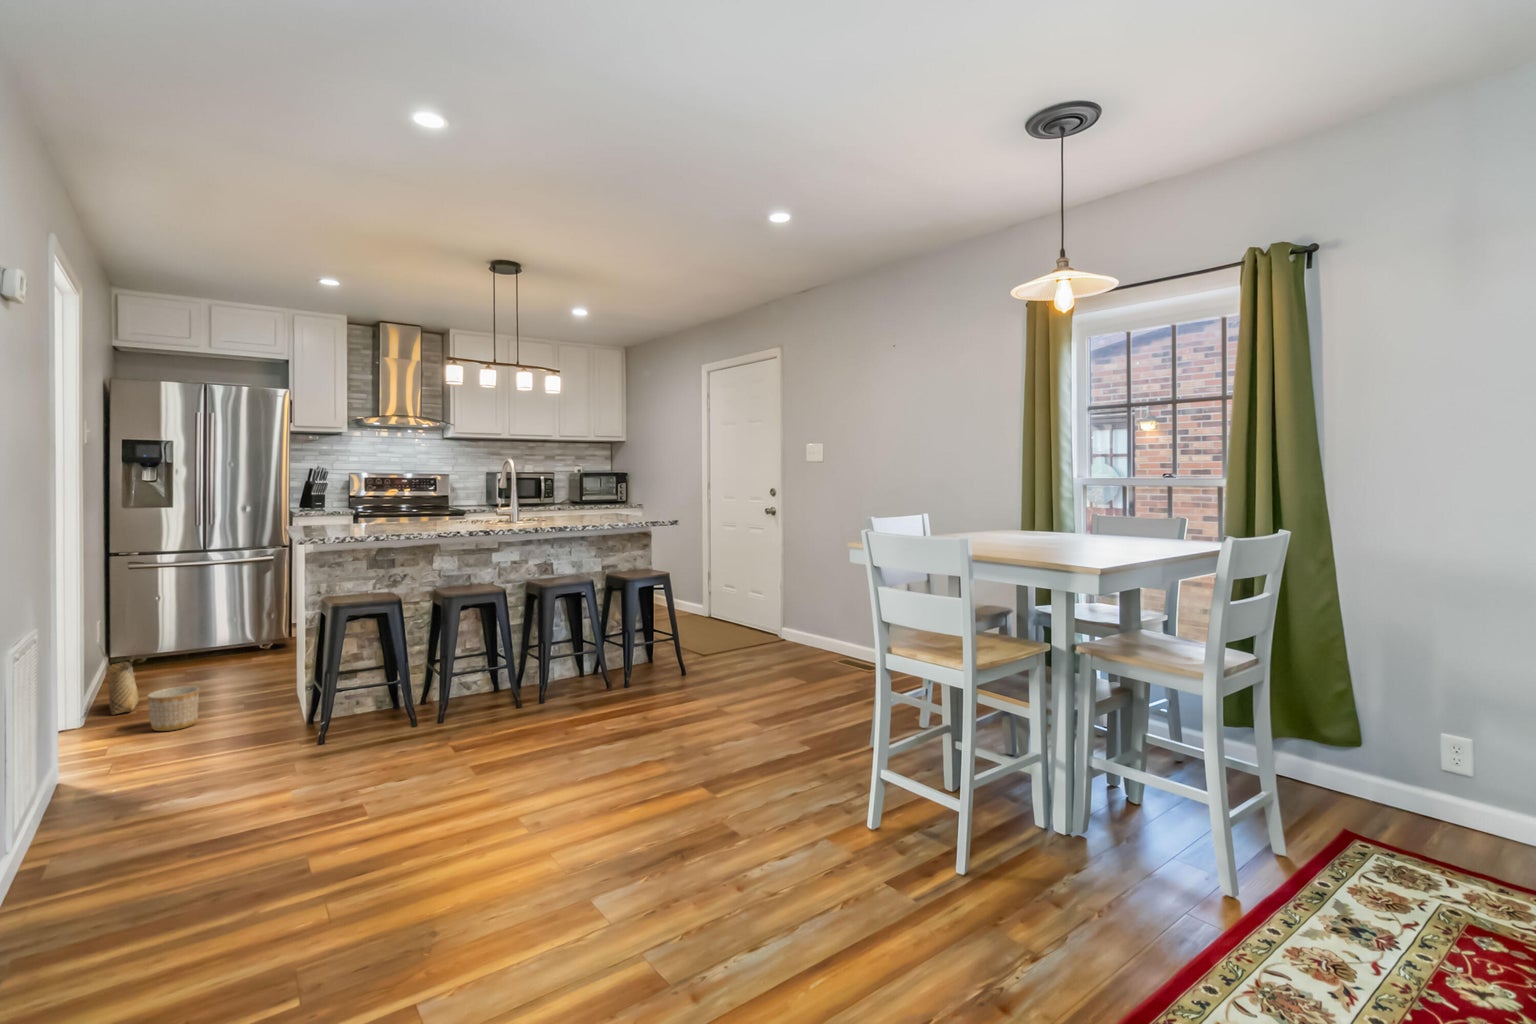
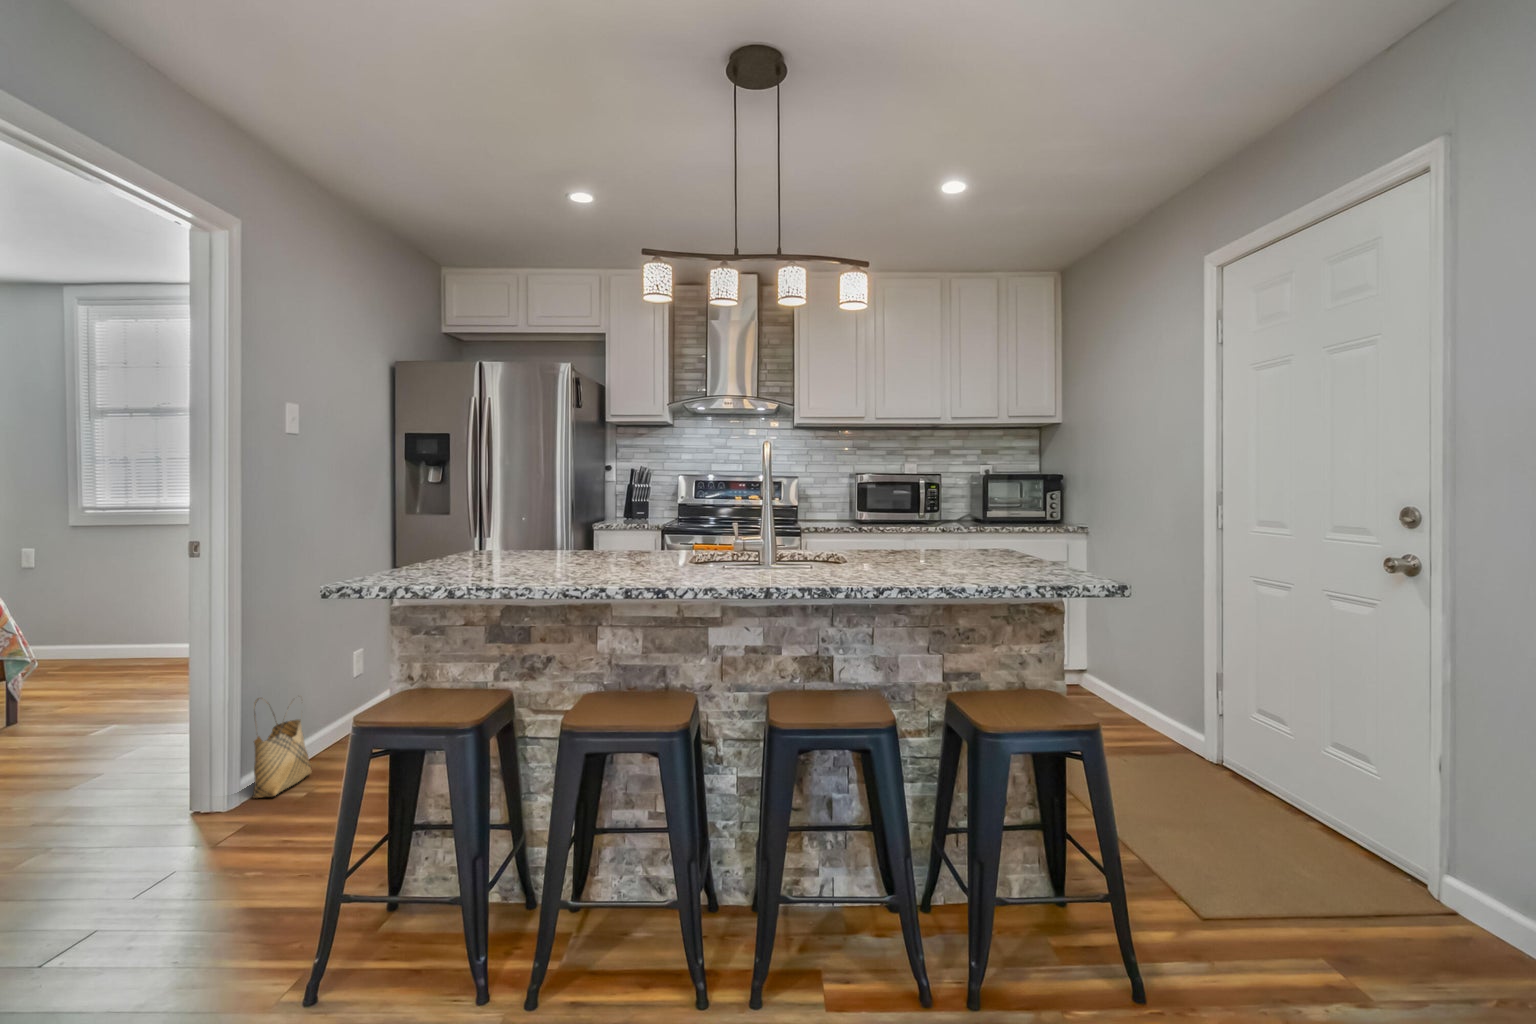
planter: present [147,686,199,731] -> none [208,790,285,867]

